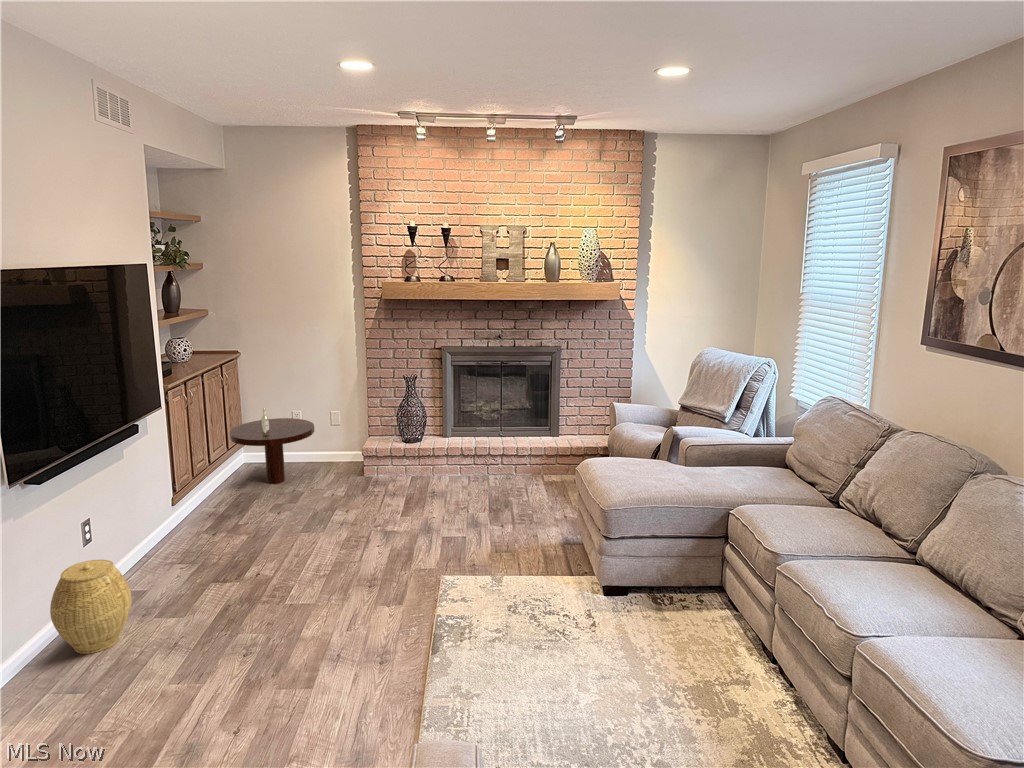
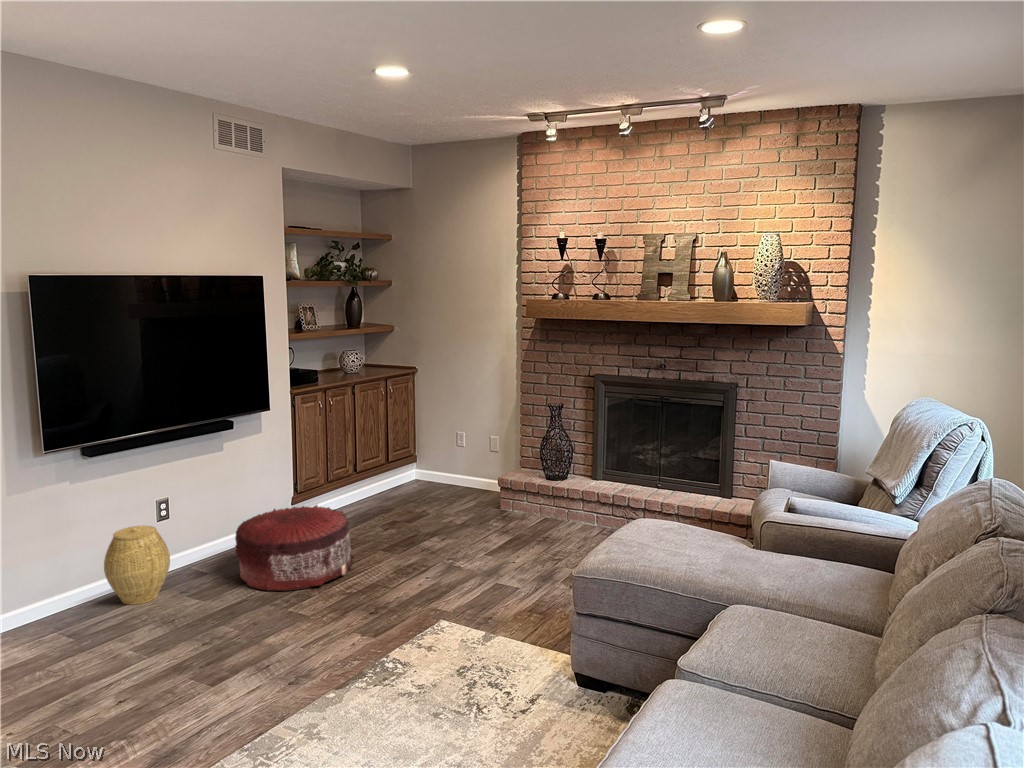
coffee table: present [230,408,314,484] -> none [377,423,460,501]
pouf: none [179,501,305,598] -> present [235,505,354,591]

